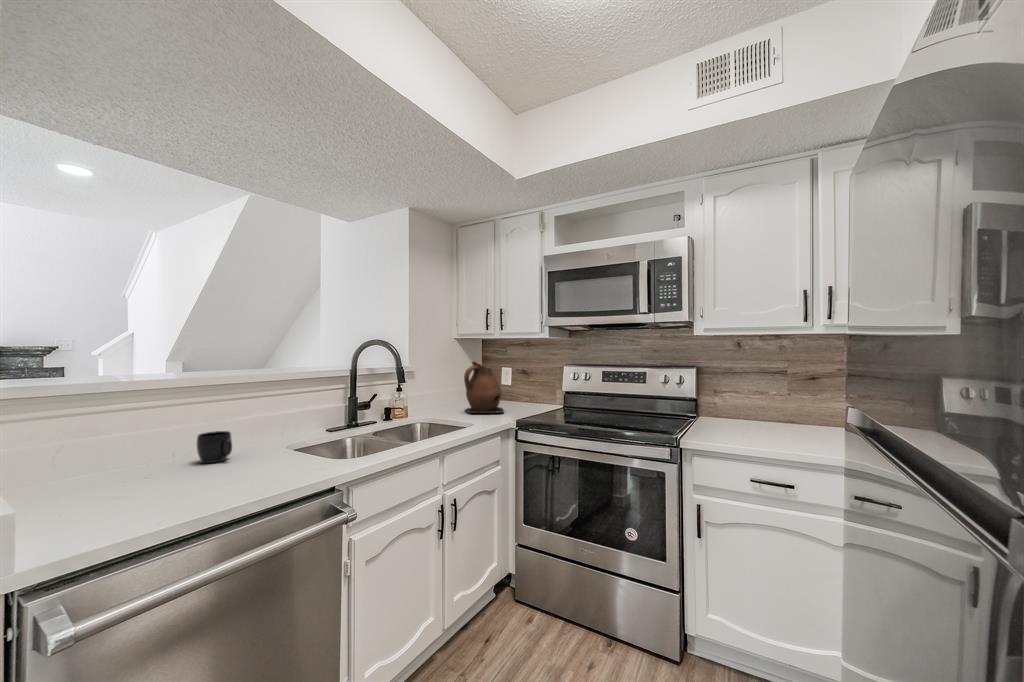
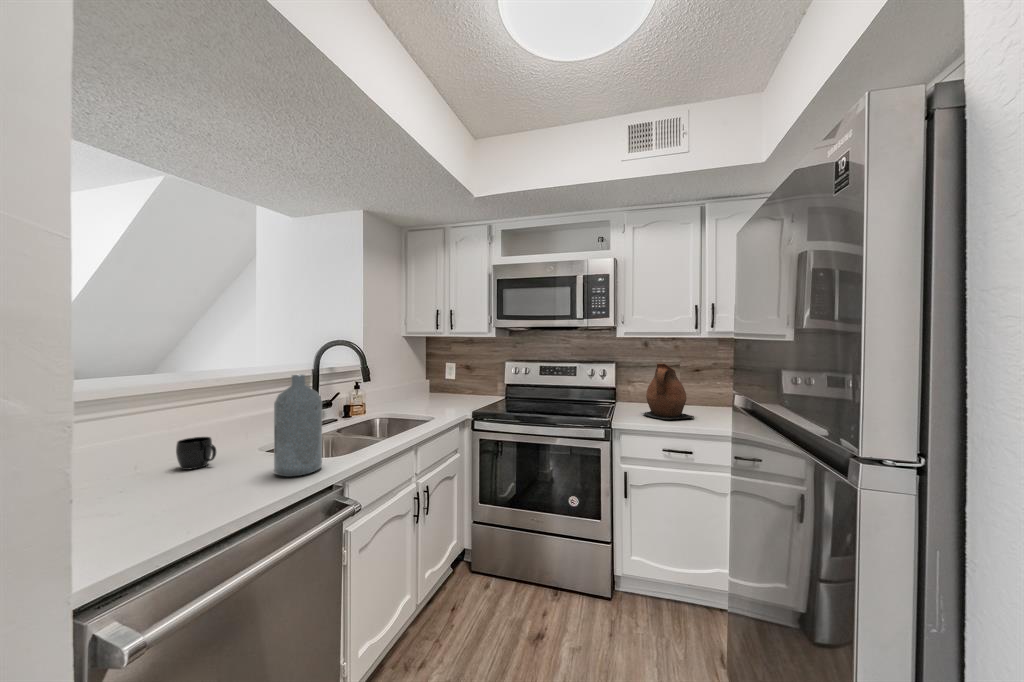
ceramic pitcher: present [464,361,504,413] -> present [643,364,694,419]
bottle: none [272,369,324,478] -> present [274,375,322,477]

